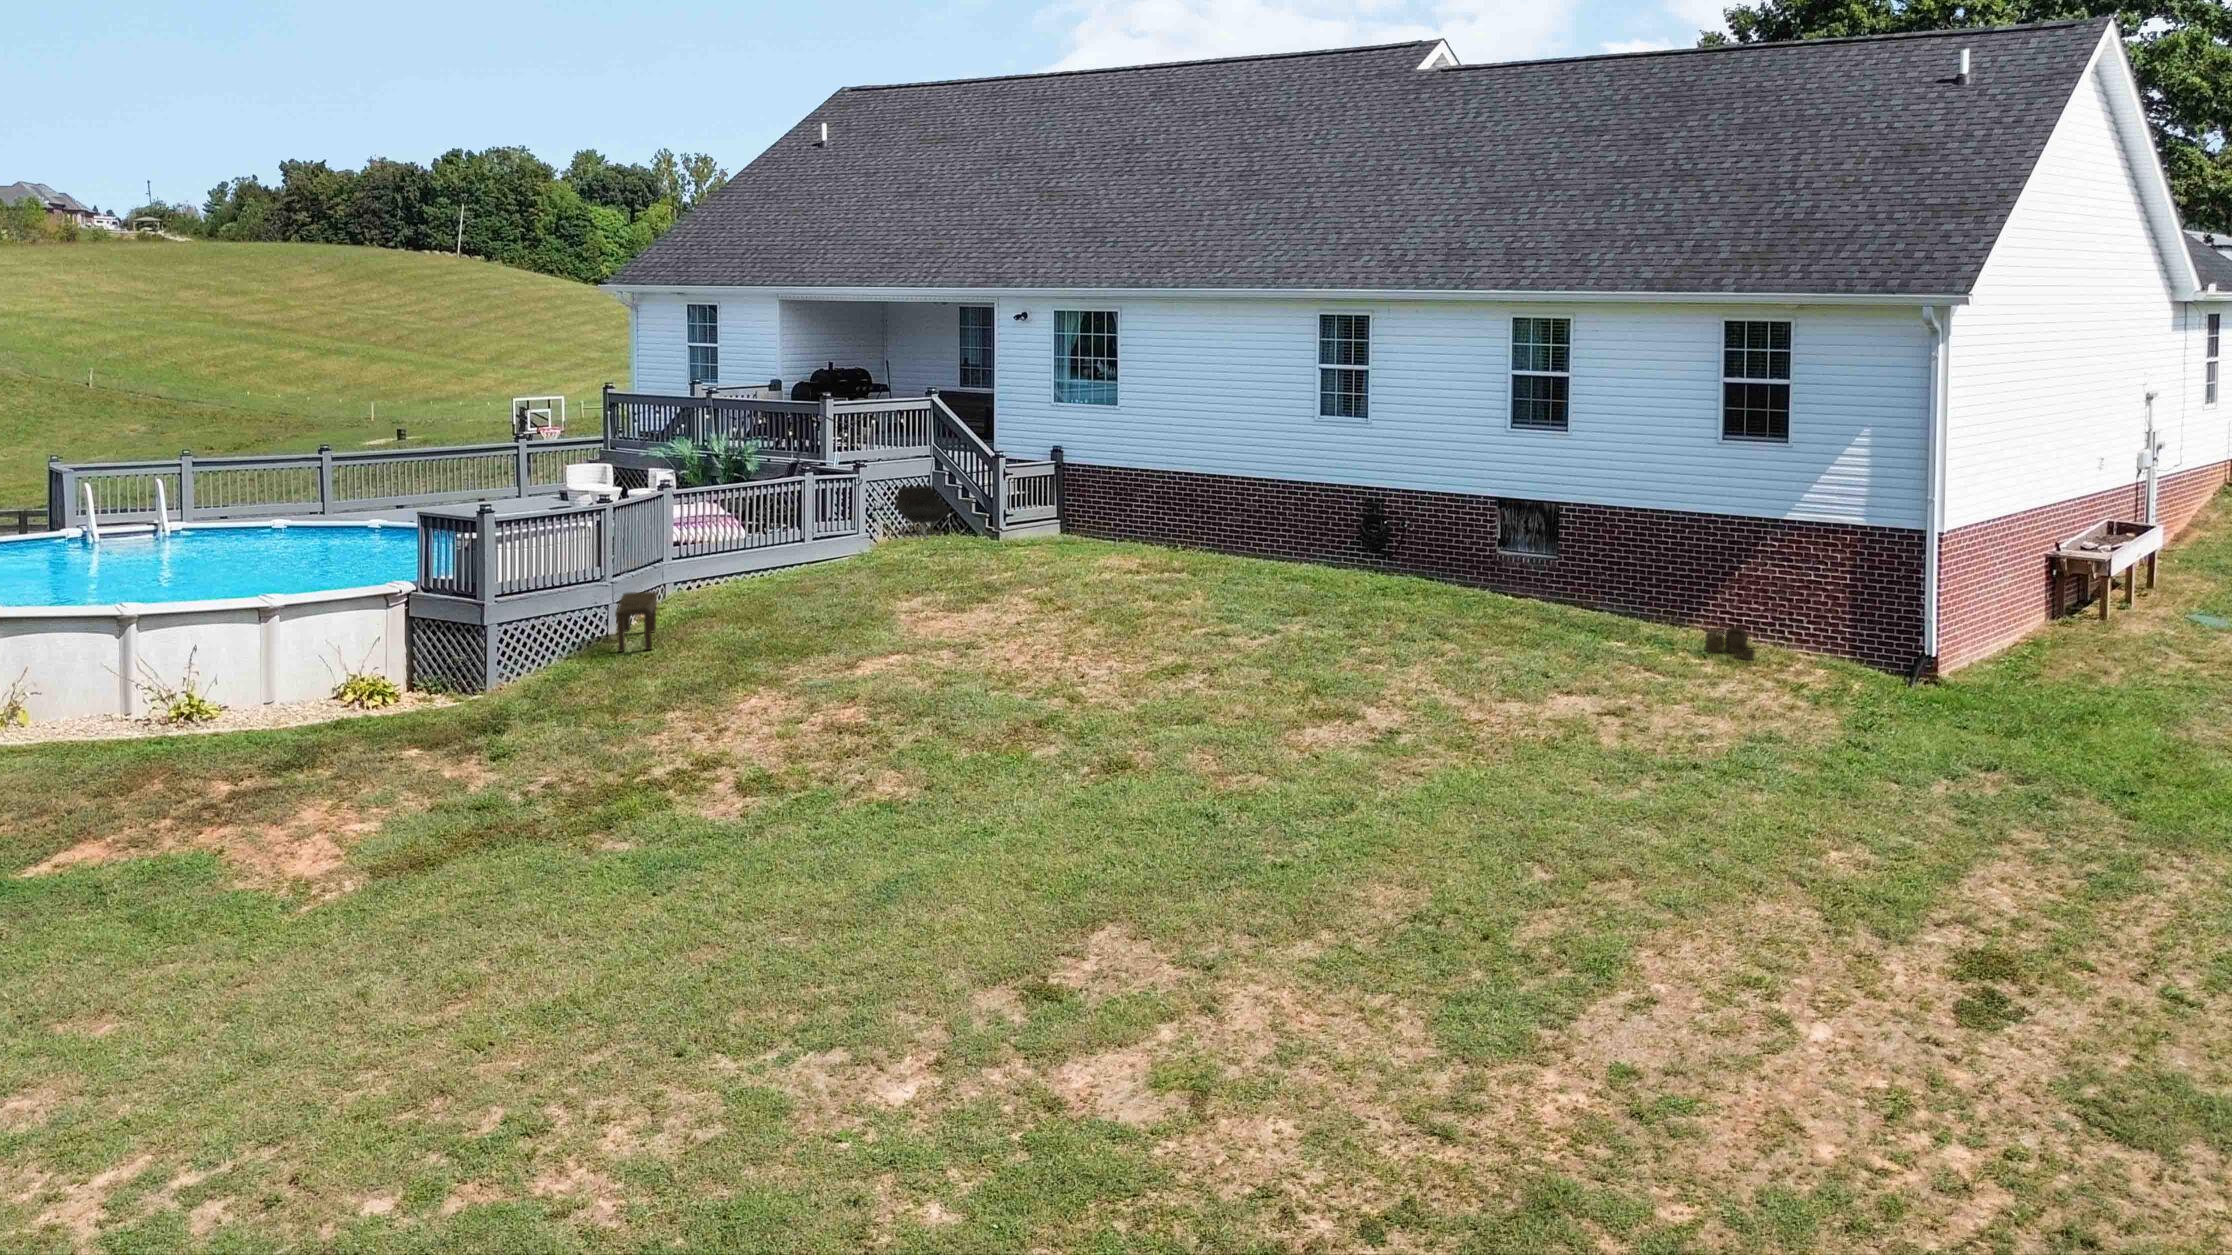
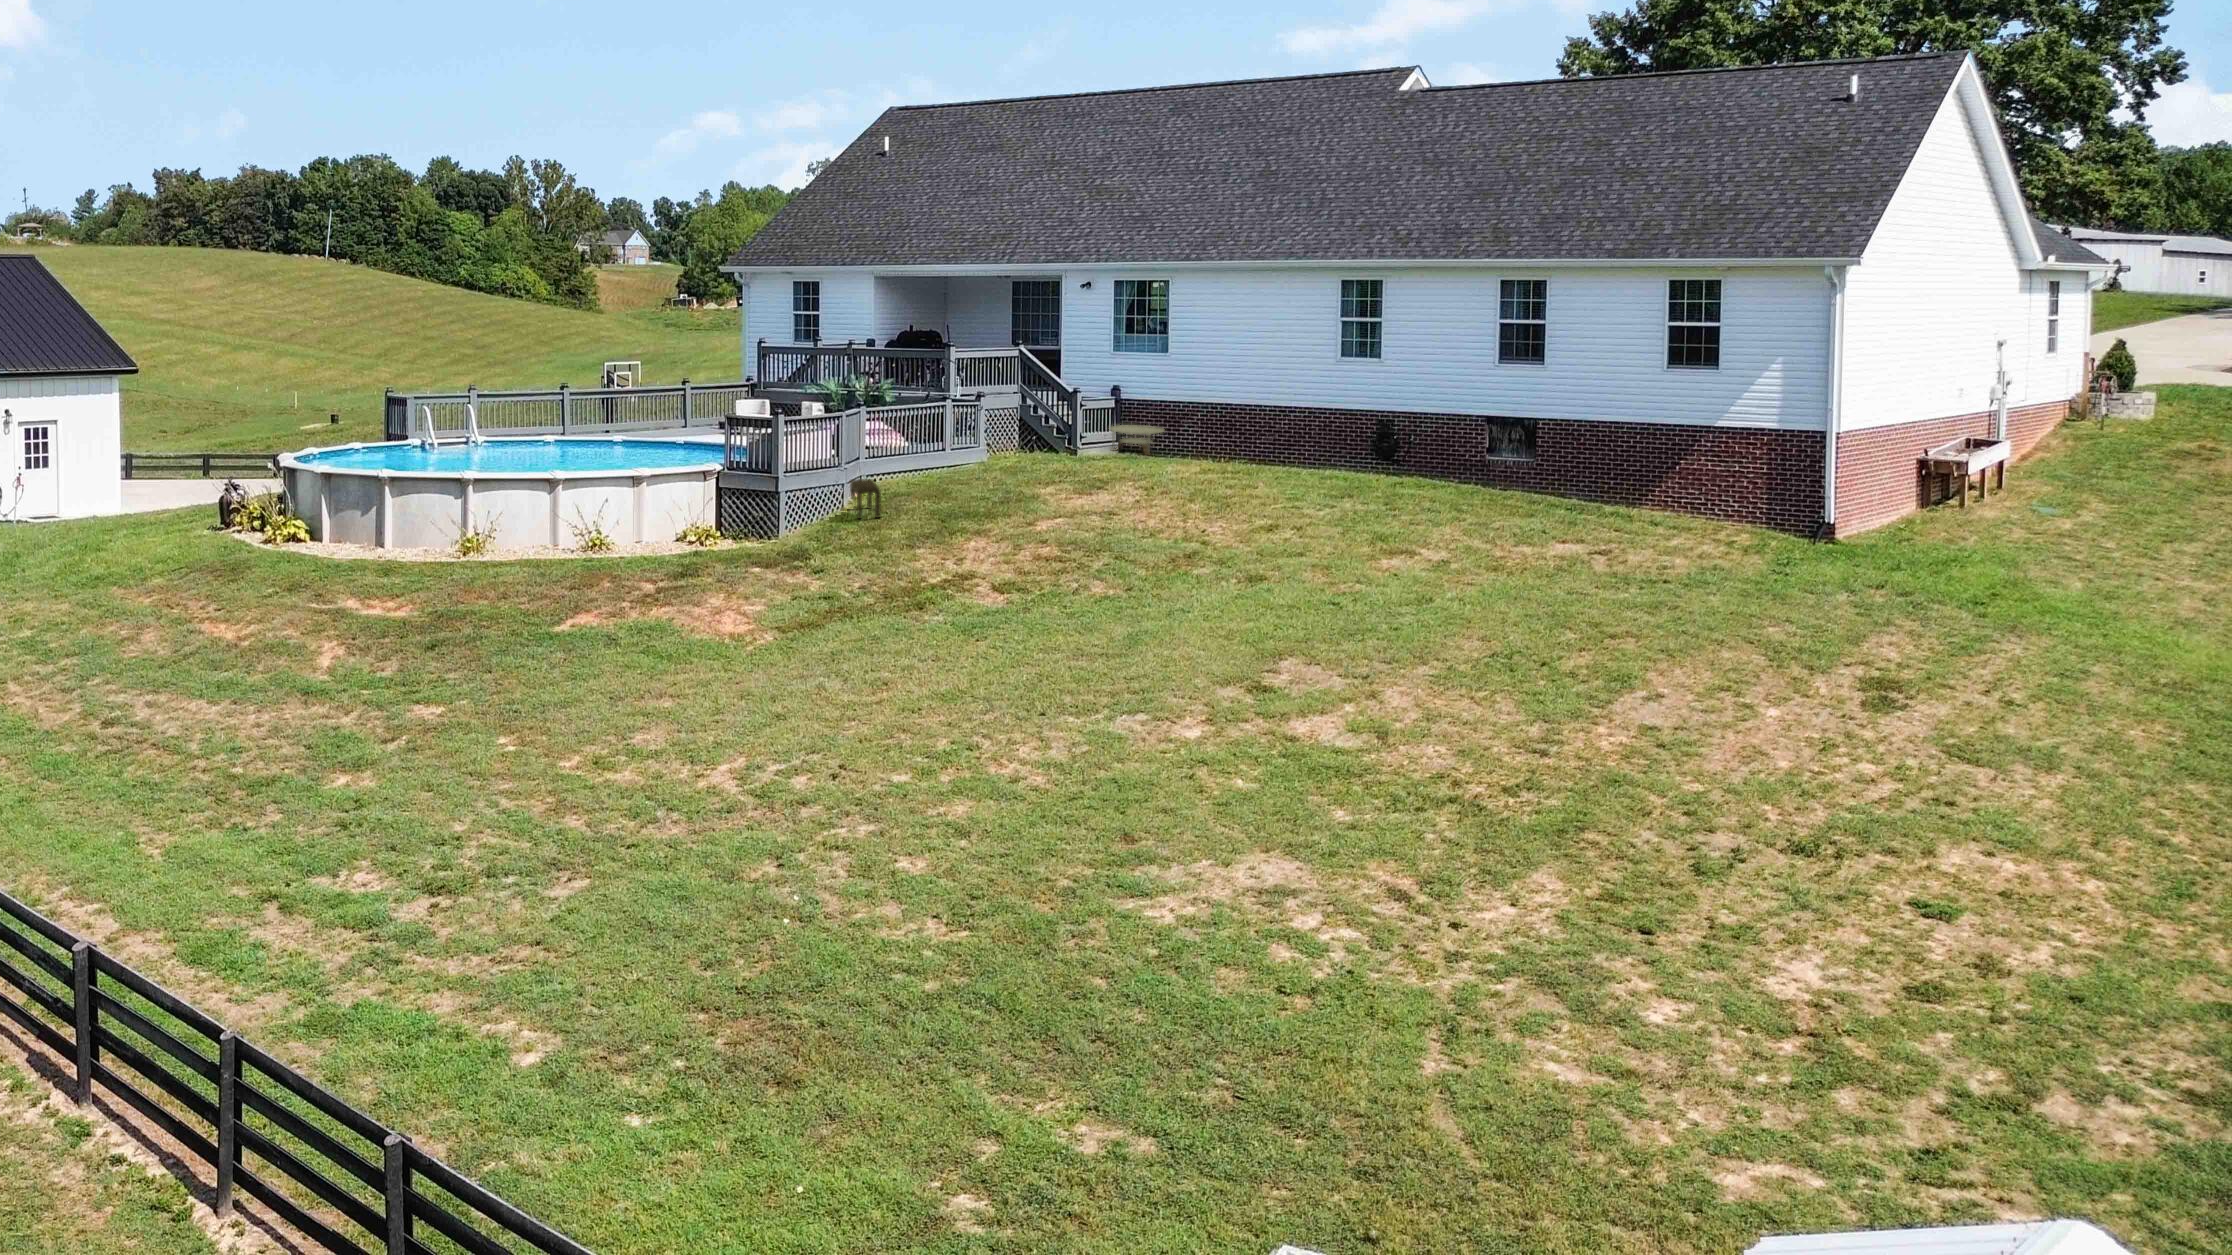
lounge chair: present [895,485,950,538] -> none [988,414,1034,454]
round table: none [1049,498,1120,540] -> present [1110,425,1164,455]
woven basket: present [1705,626,1755,660] -> none [1653,506,1693,531]

